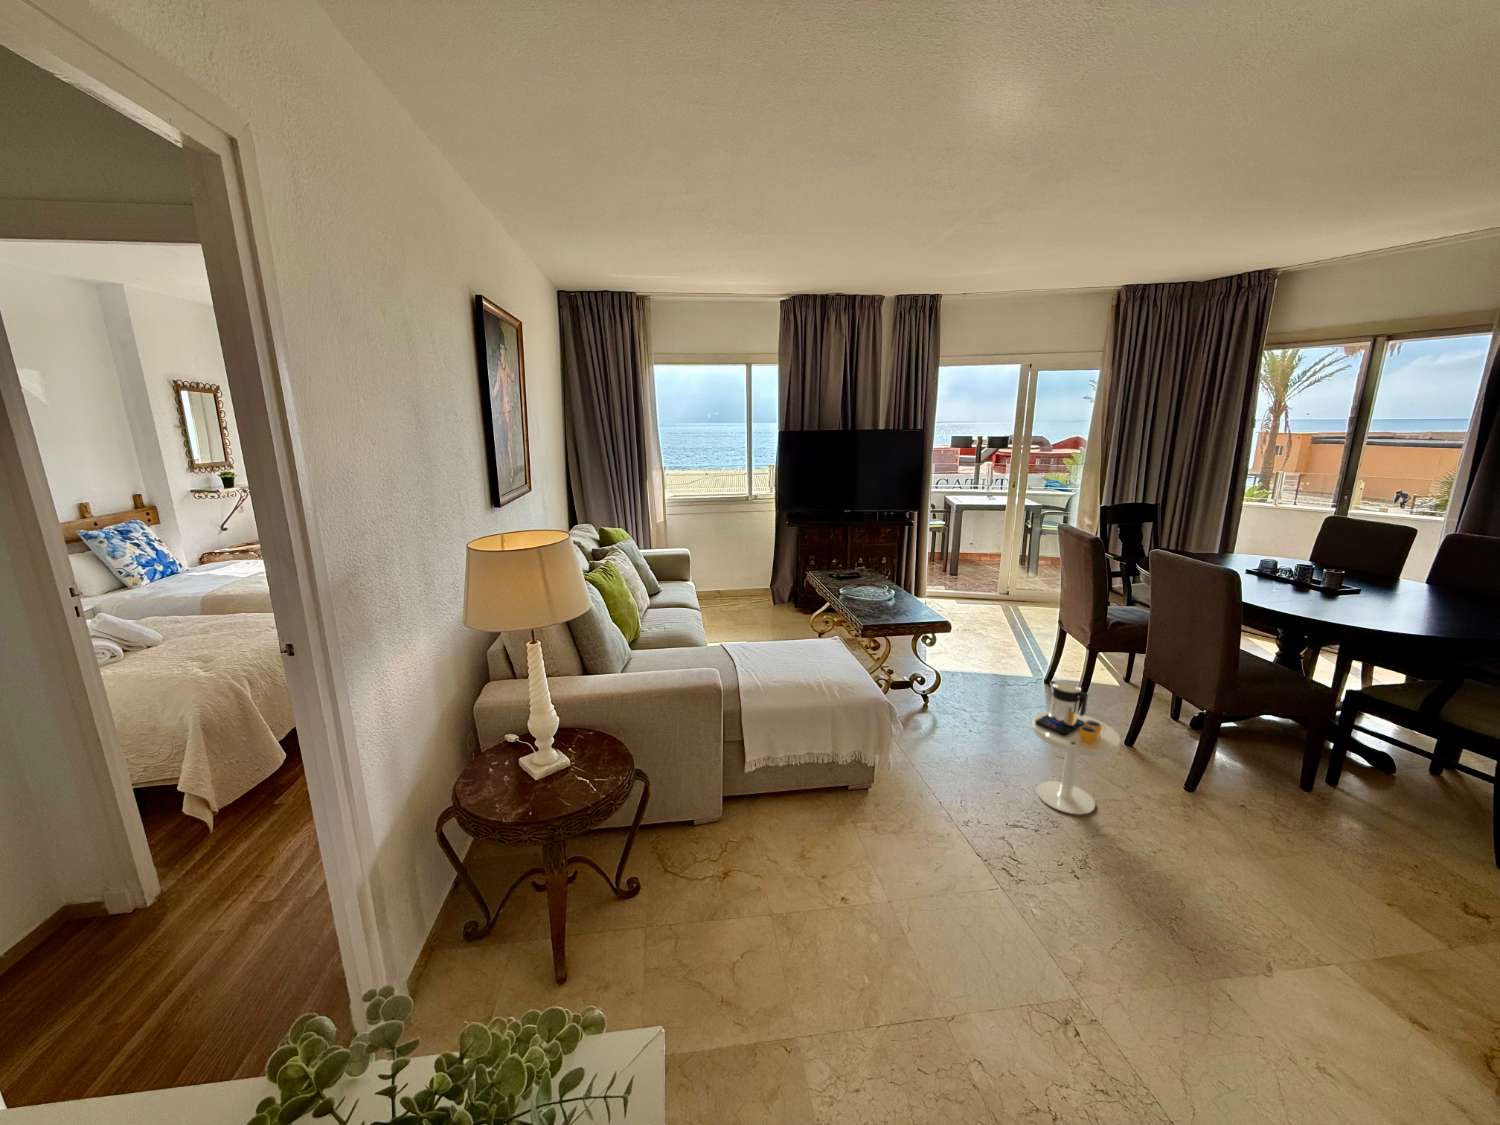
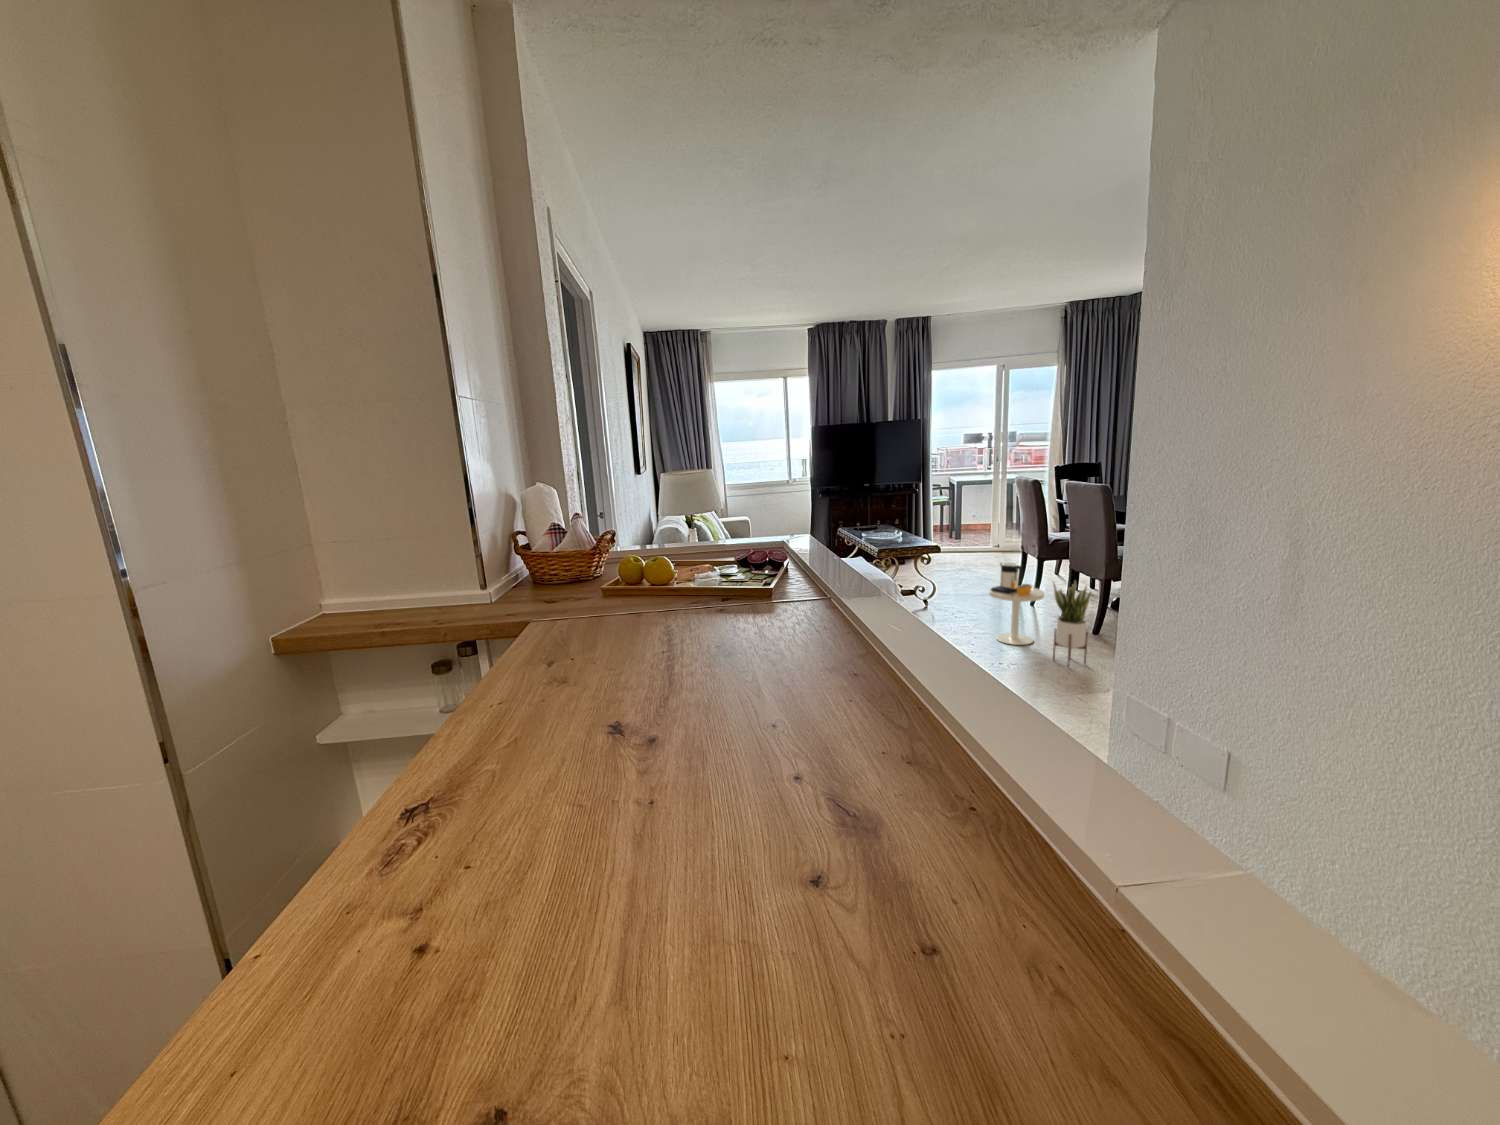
potted plant: none [1138,746,1215,886] -> present [1053,581,1091,667]

